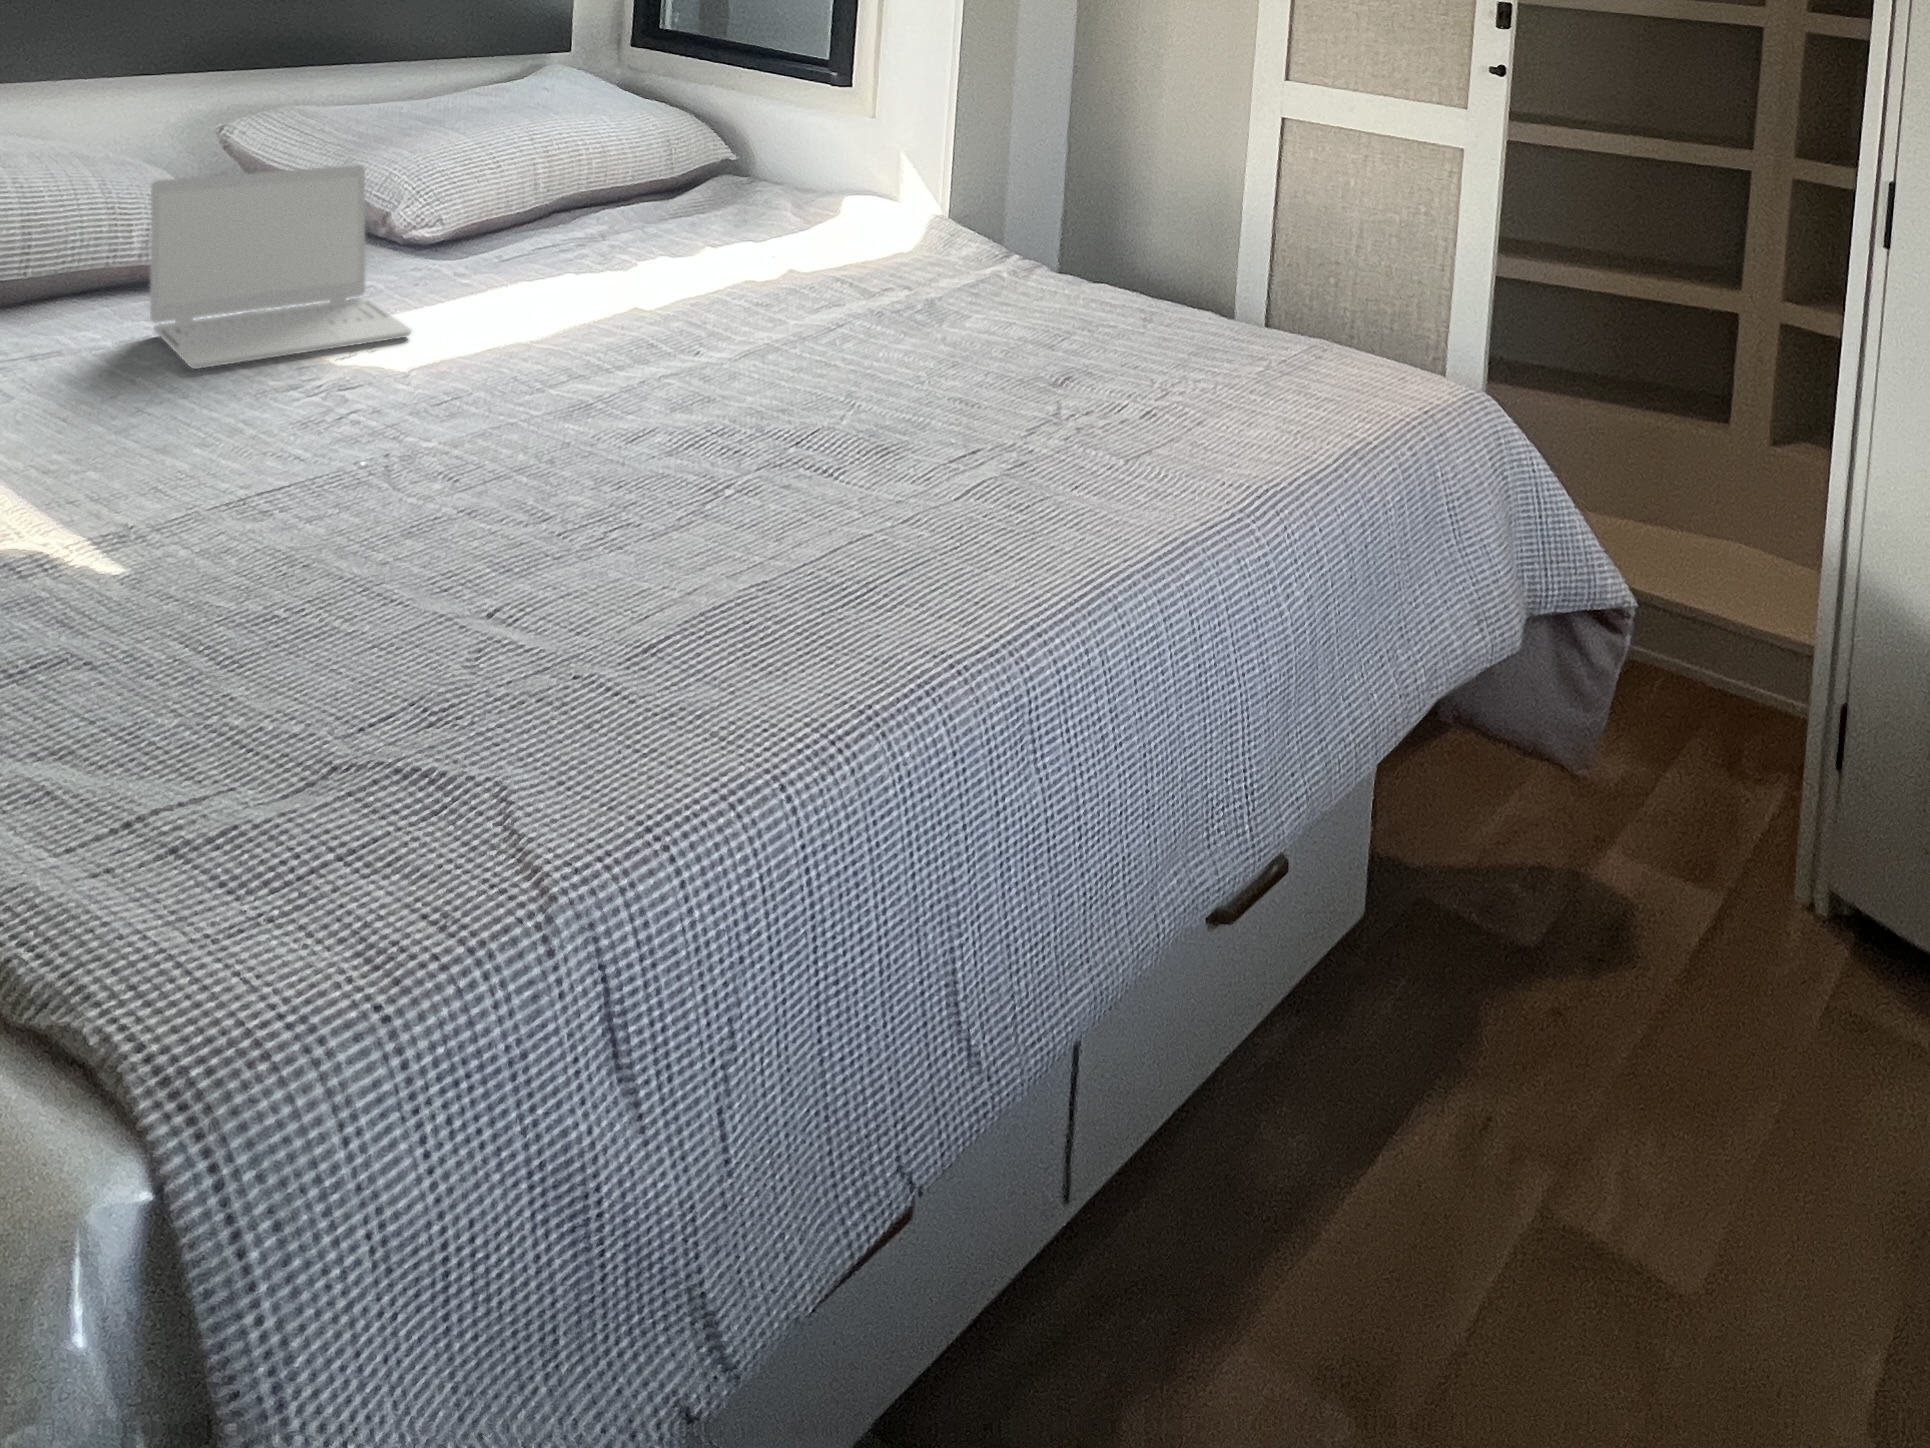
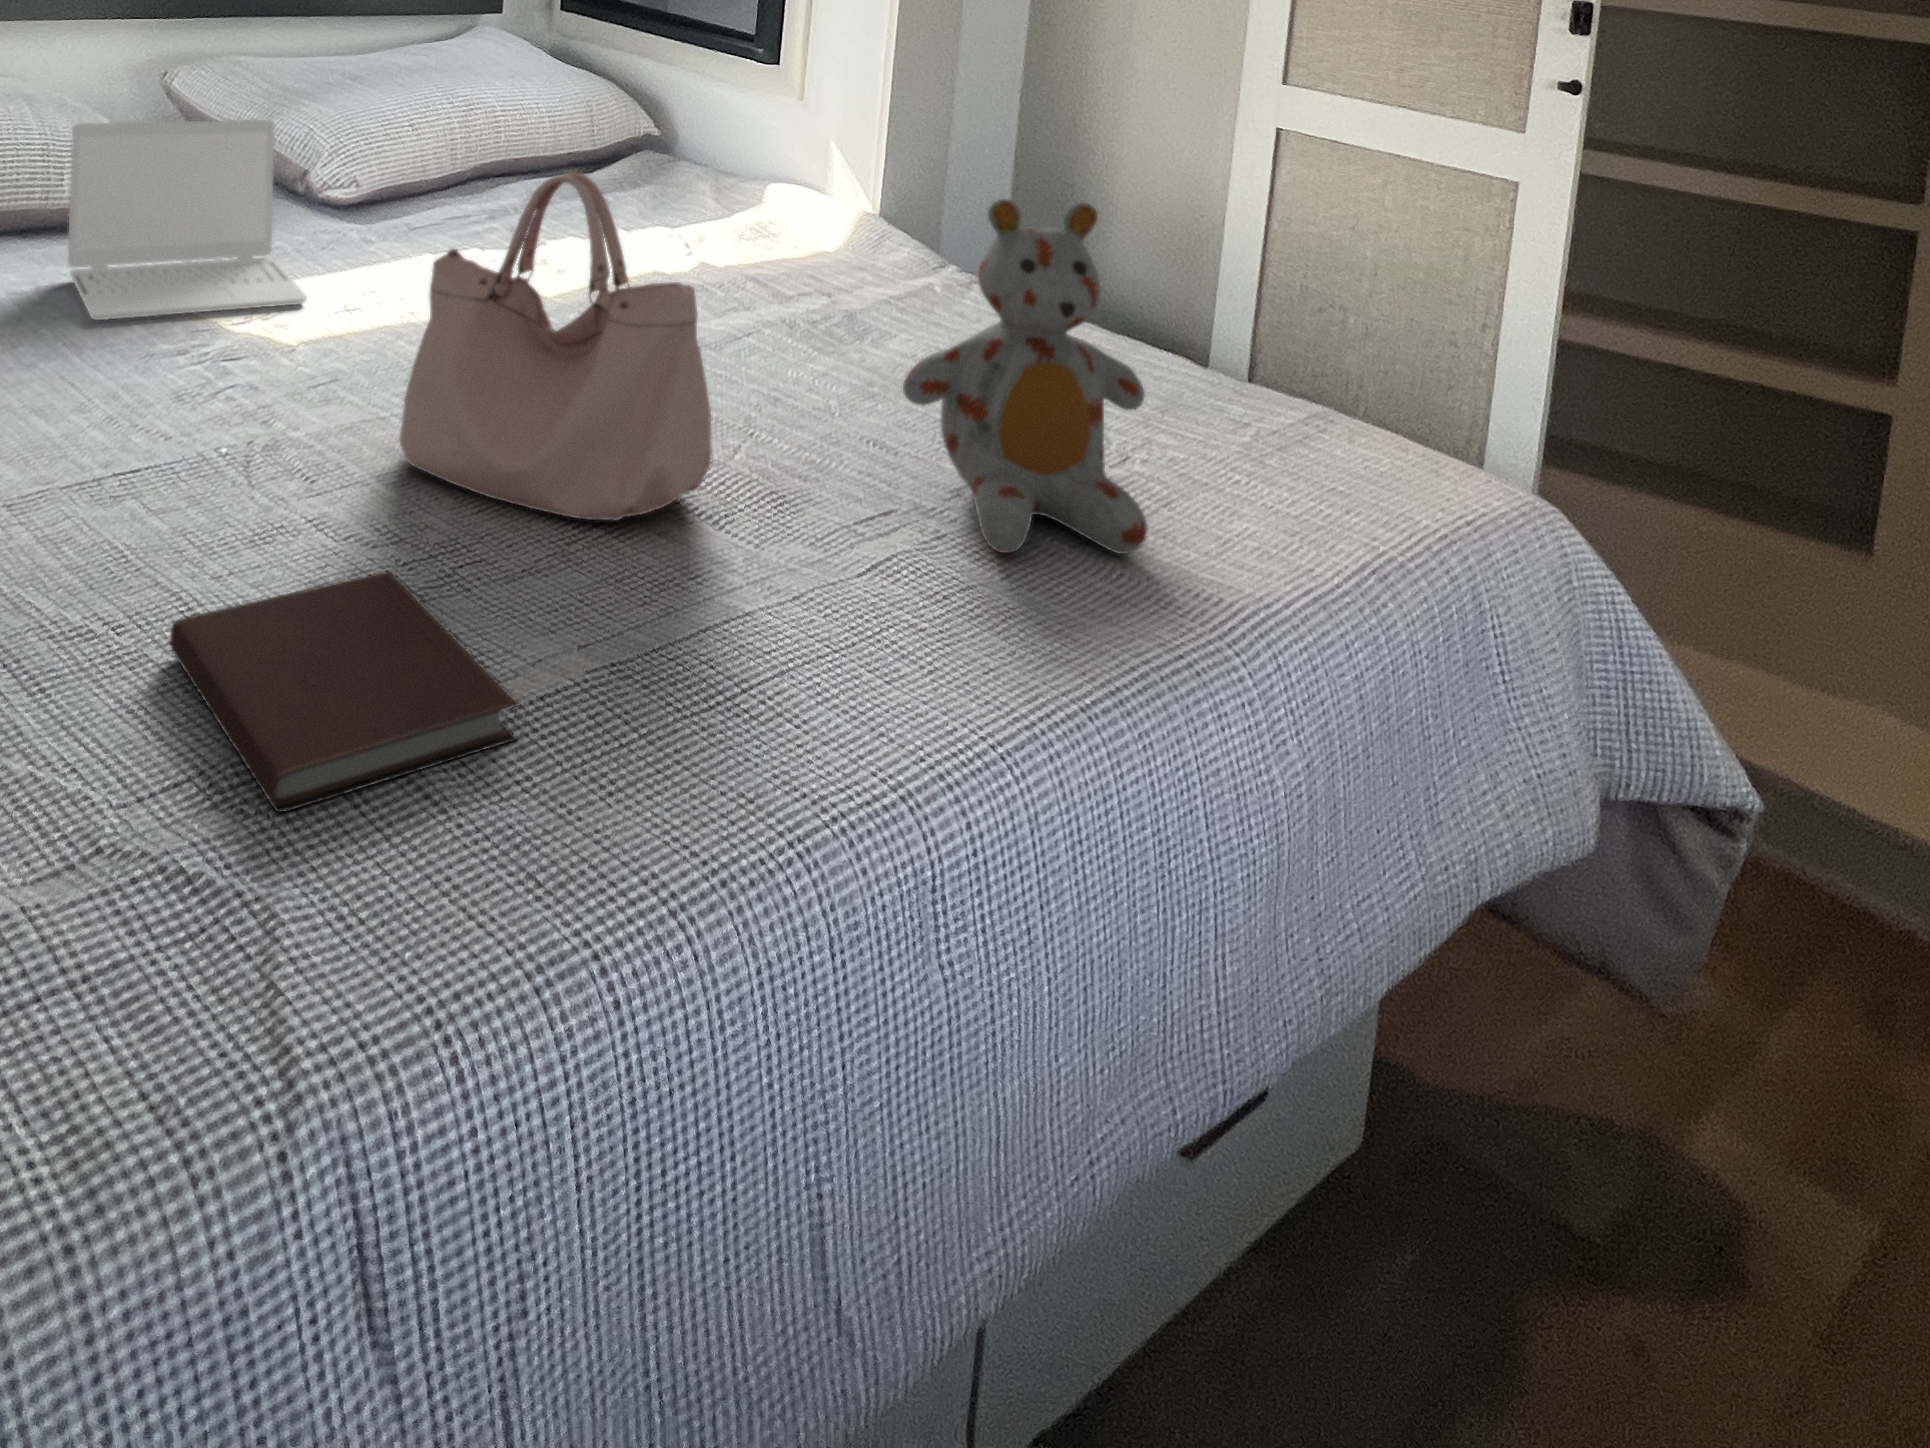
stuffed bear: none [983,186,1180,472] -> present [903,199,1148,554]
handbag: none [535,189,824,485] -> present [399,172,712,520]
notebook: none [358,538,686,722] -> present [170,571,520,812]

